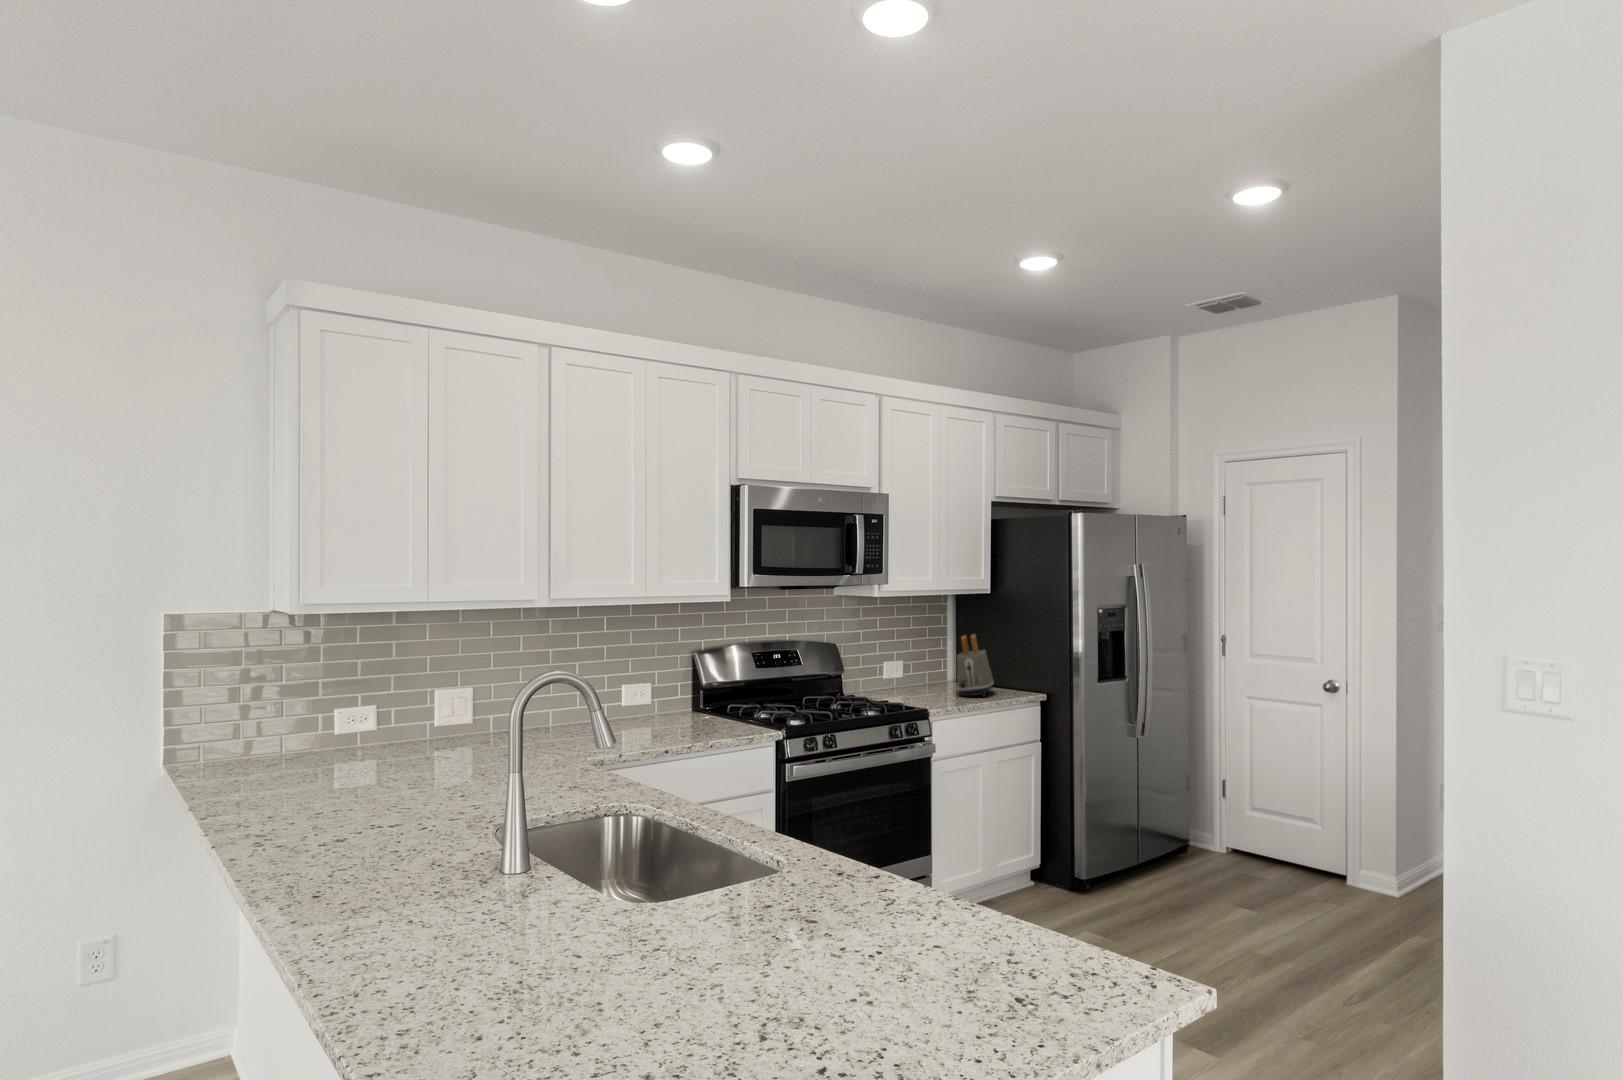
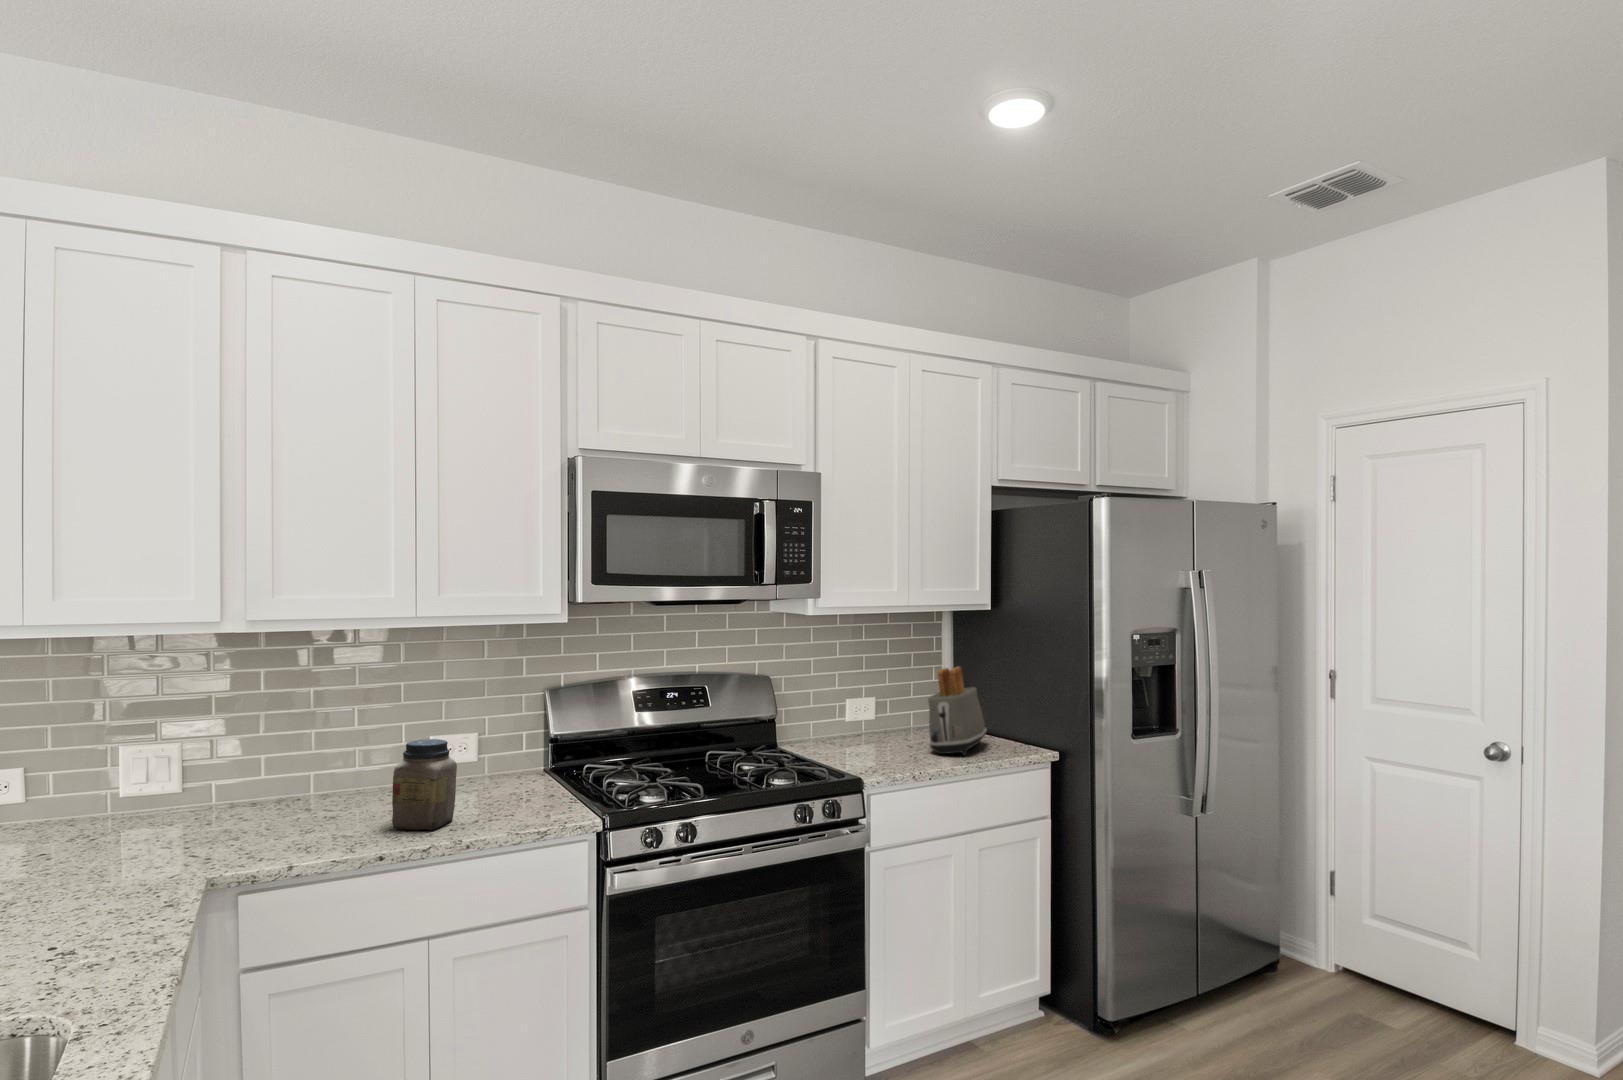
jar: none [645,679,681,739] -> present [392,739,457,830]

